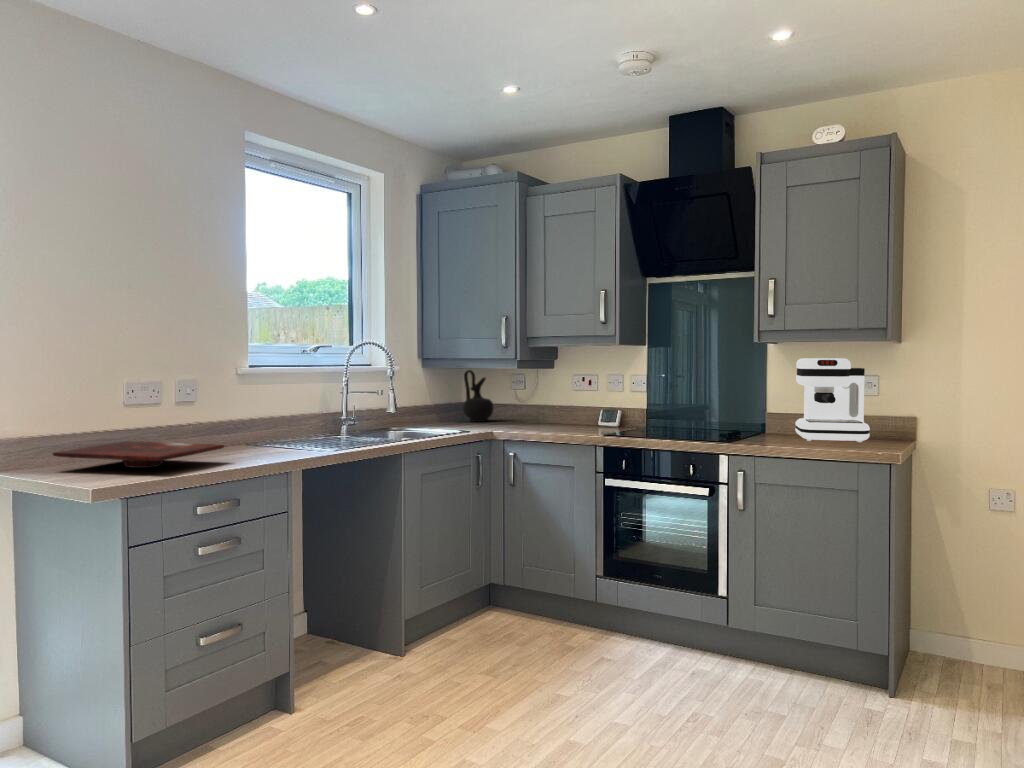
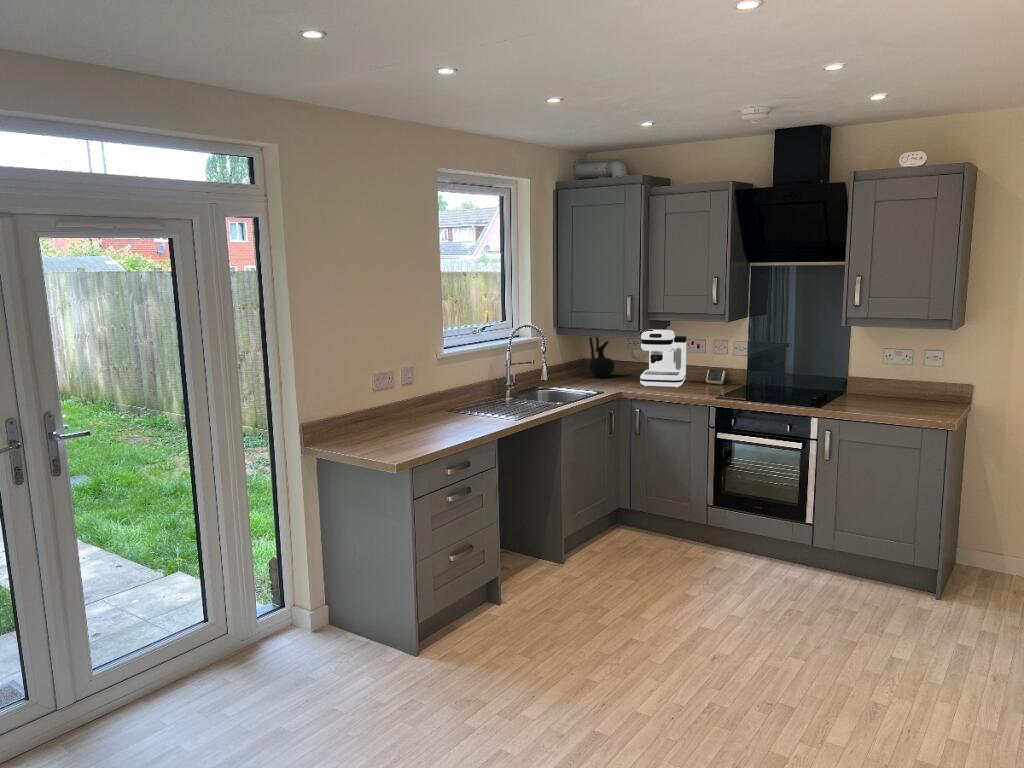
coffee maker: present [795,358,870,442] -> present [640,330,687,387]
cutting board: present [53,442,224,468] -> none [344,415,452,438]

